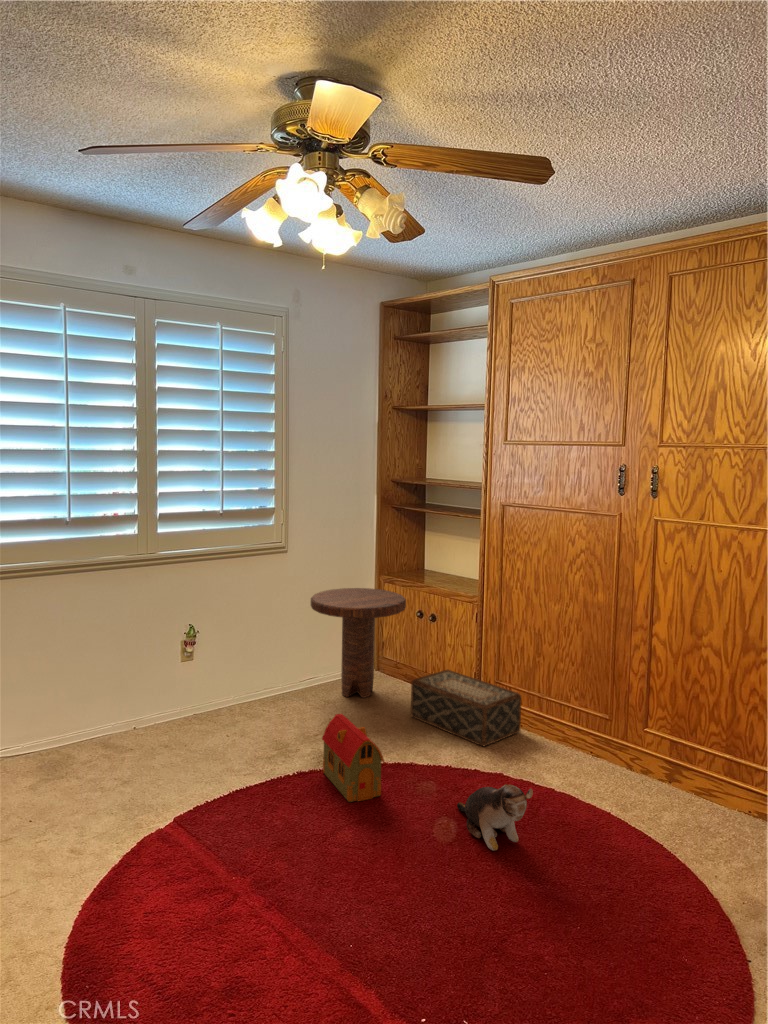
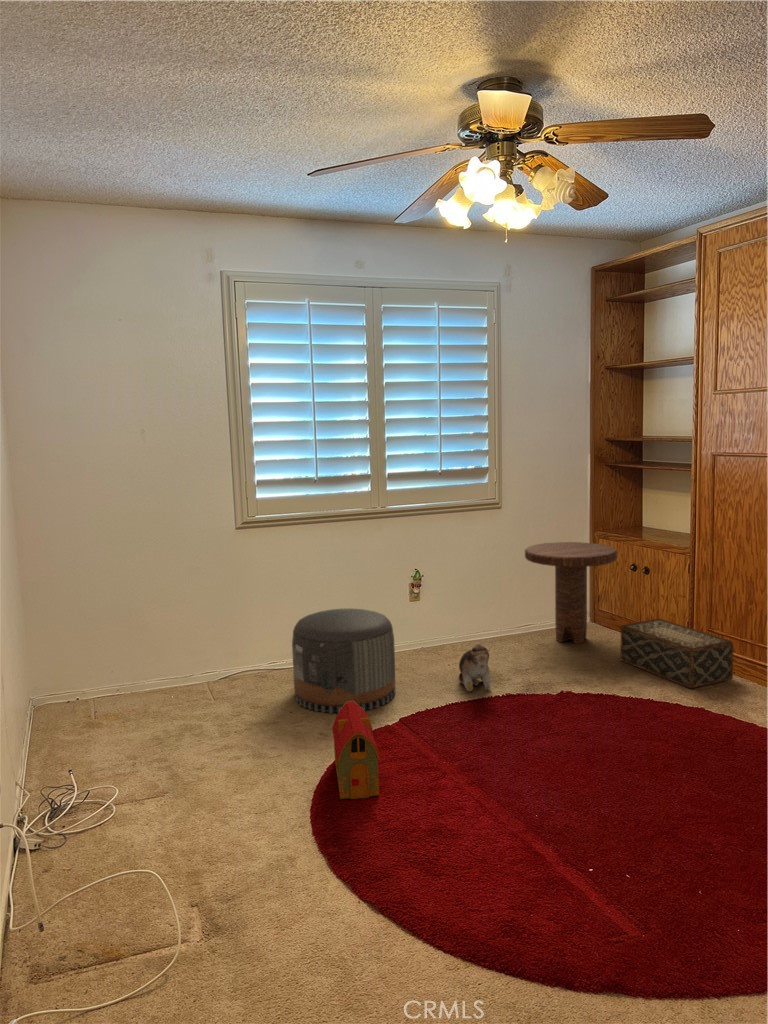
pouf: none [34,680,166,817] -> present [292,608,396,713]
toy house: present [322,714,384,802] -> present [332,701,380,799]
plush toy: present [457,784,533,851] -> present [459,644,491,691]

